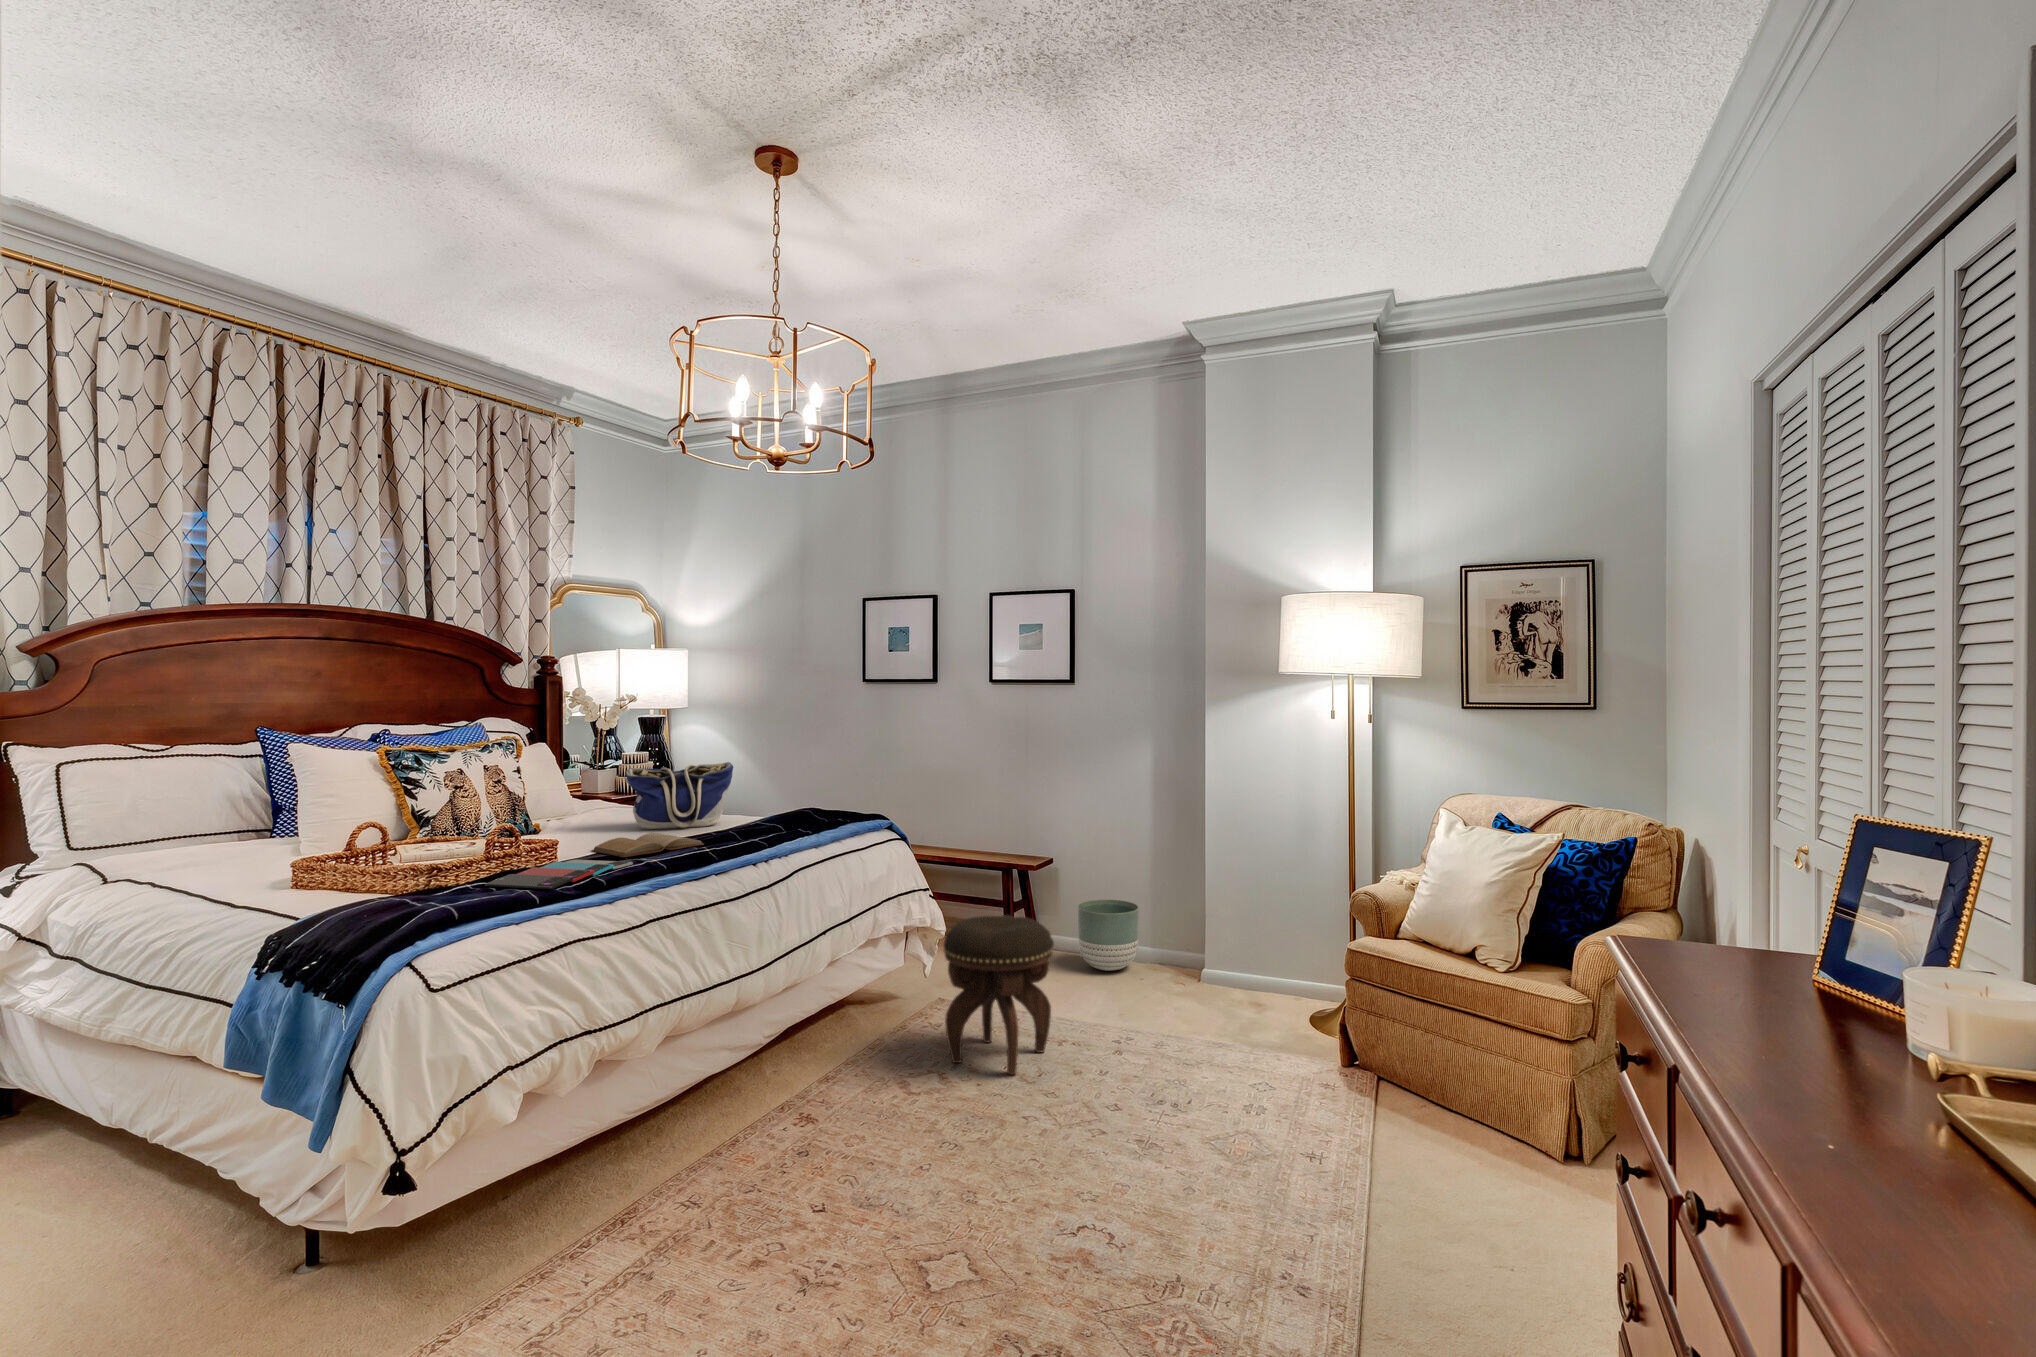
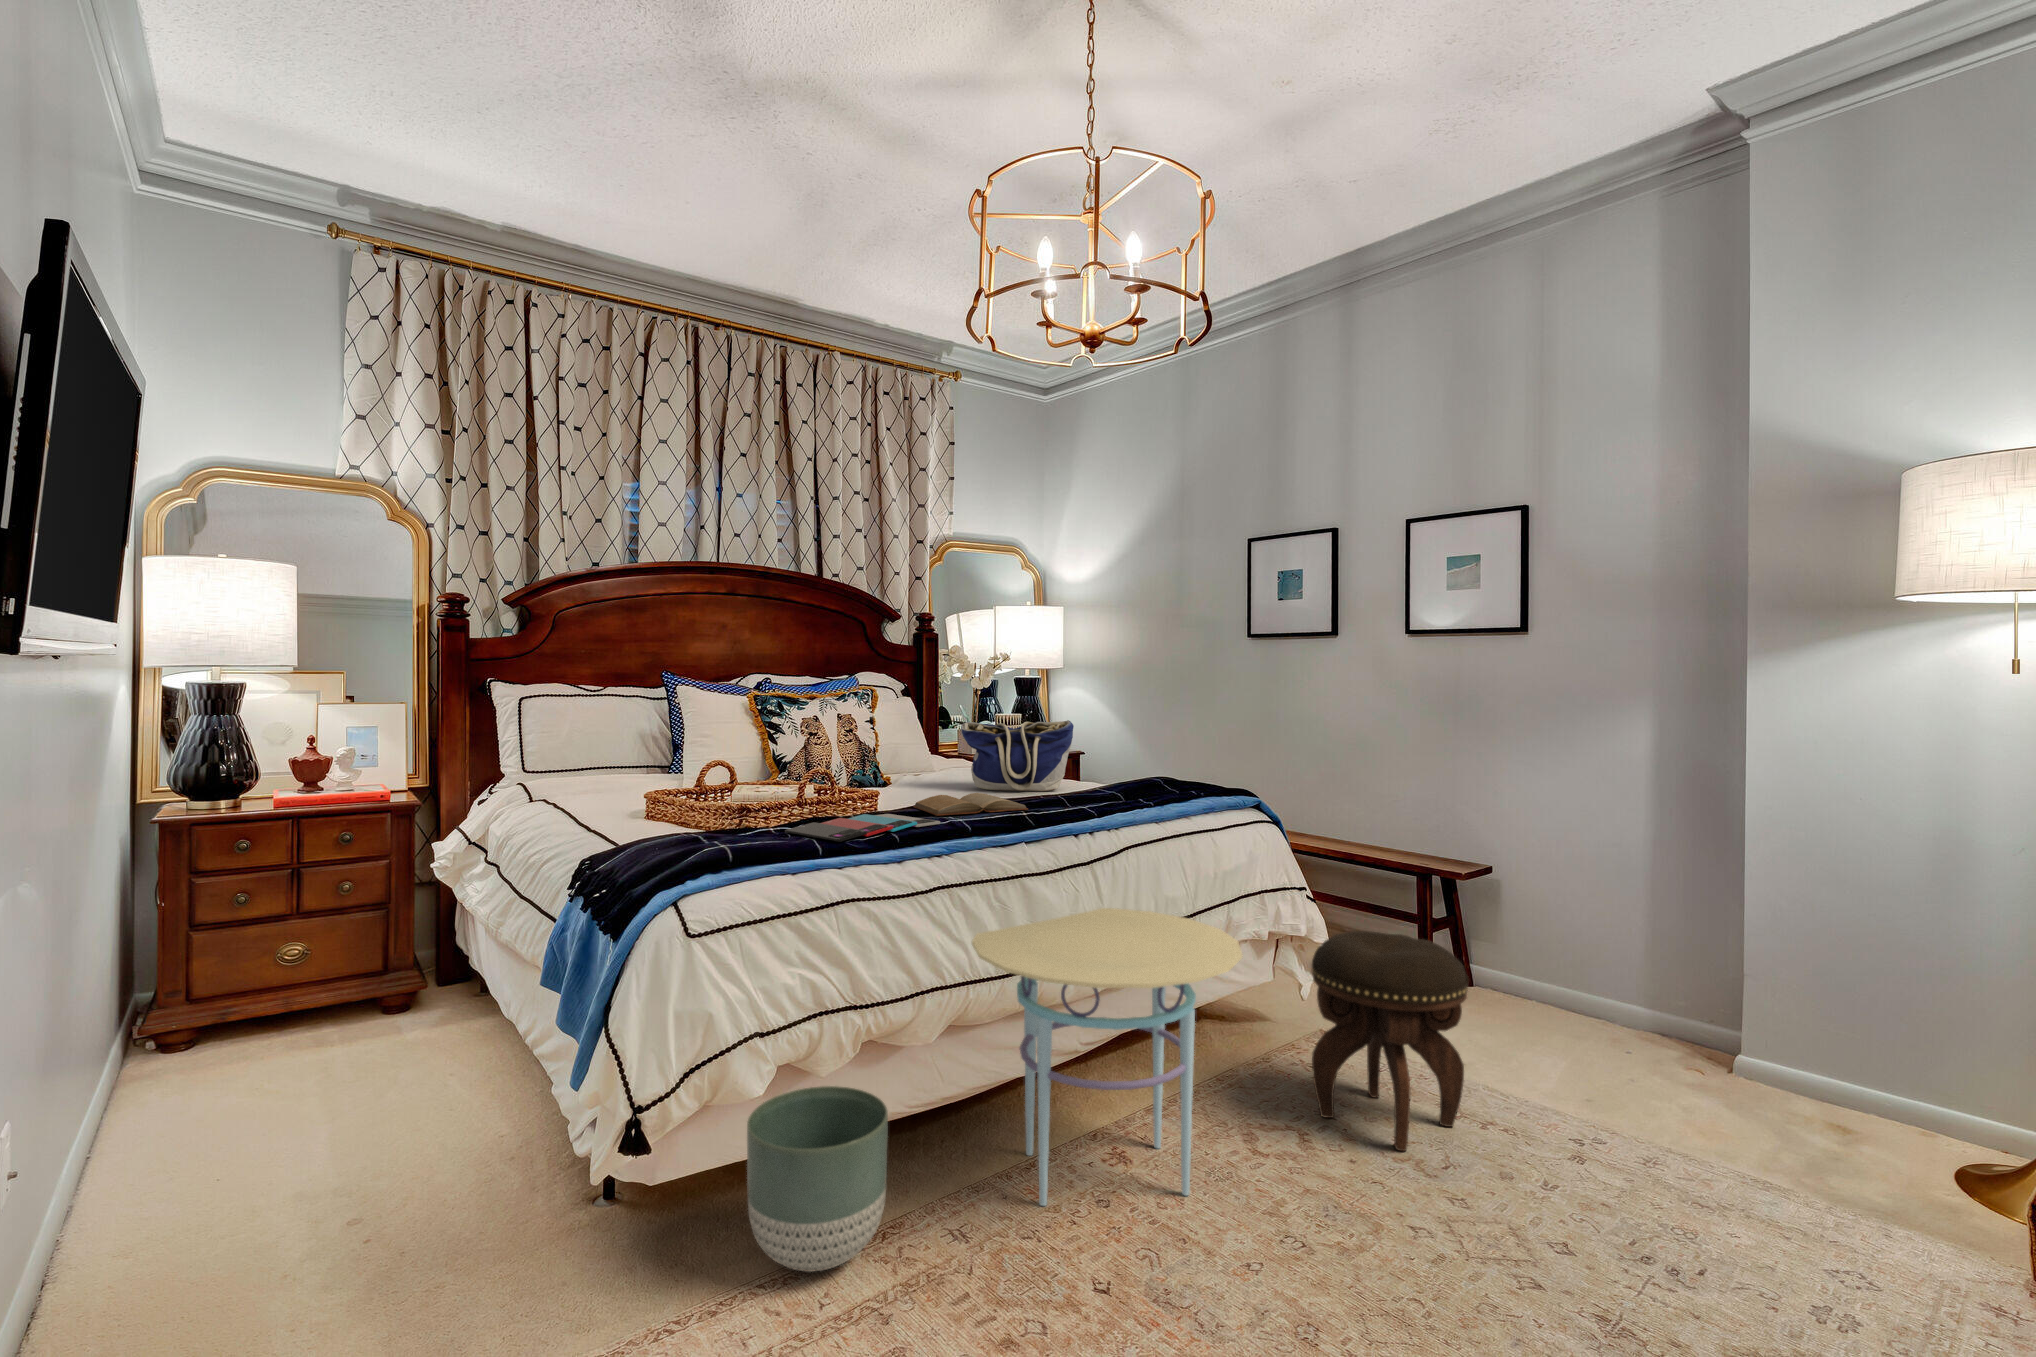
planter: present [1078,900,1139,971] -> present [747,1086,888,1272]
side table: none [682,920,906,1171] -> present [972,908,1242,1206]

